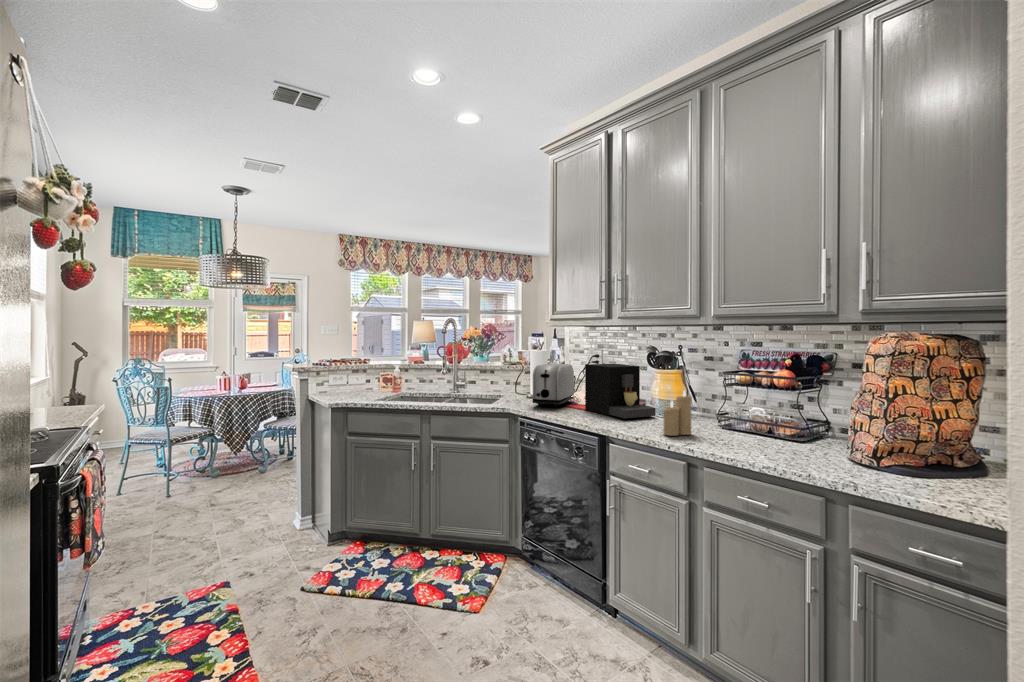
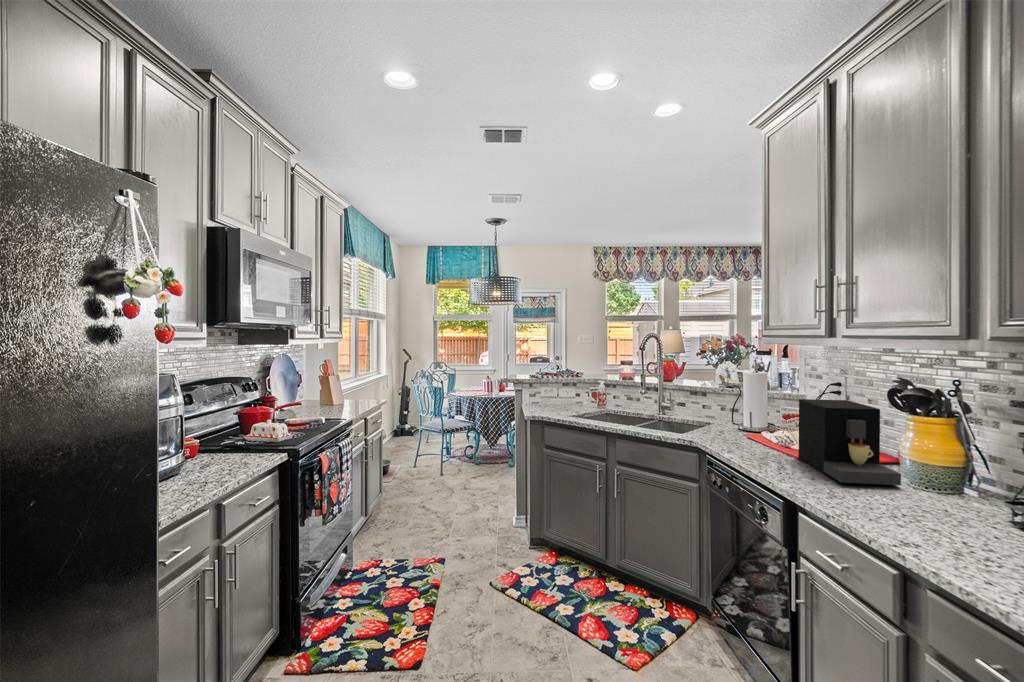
toaster: present [533,364,574,407] -> none [728,392,794,449]
candle: present [663,391,692,436] -> none [885,460,942,532]

